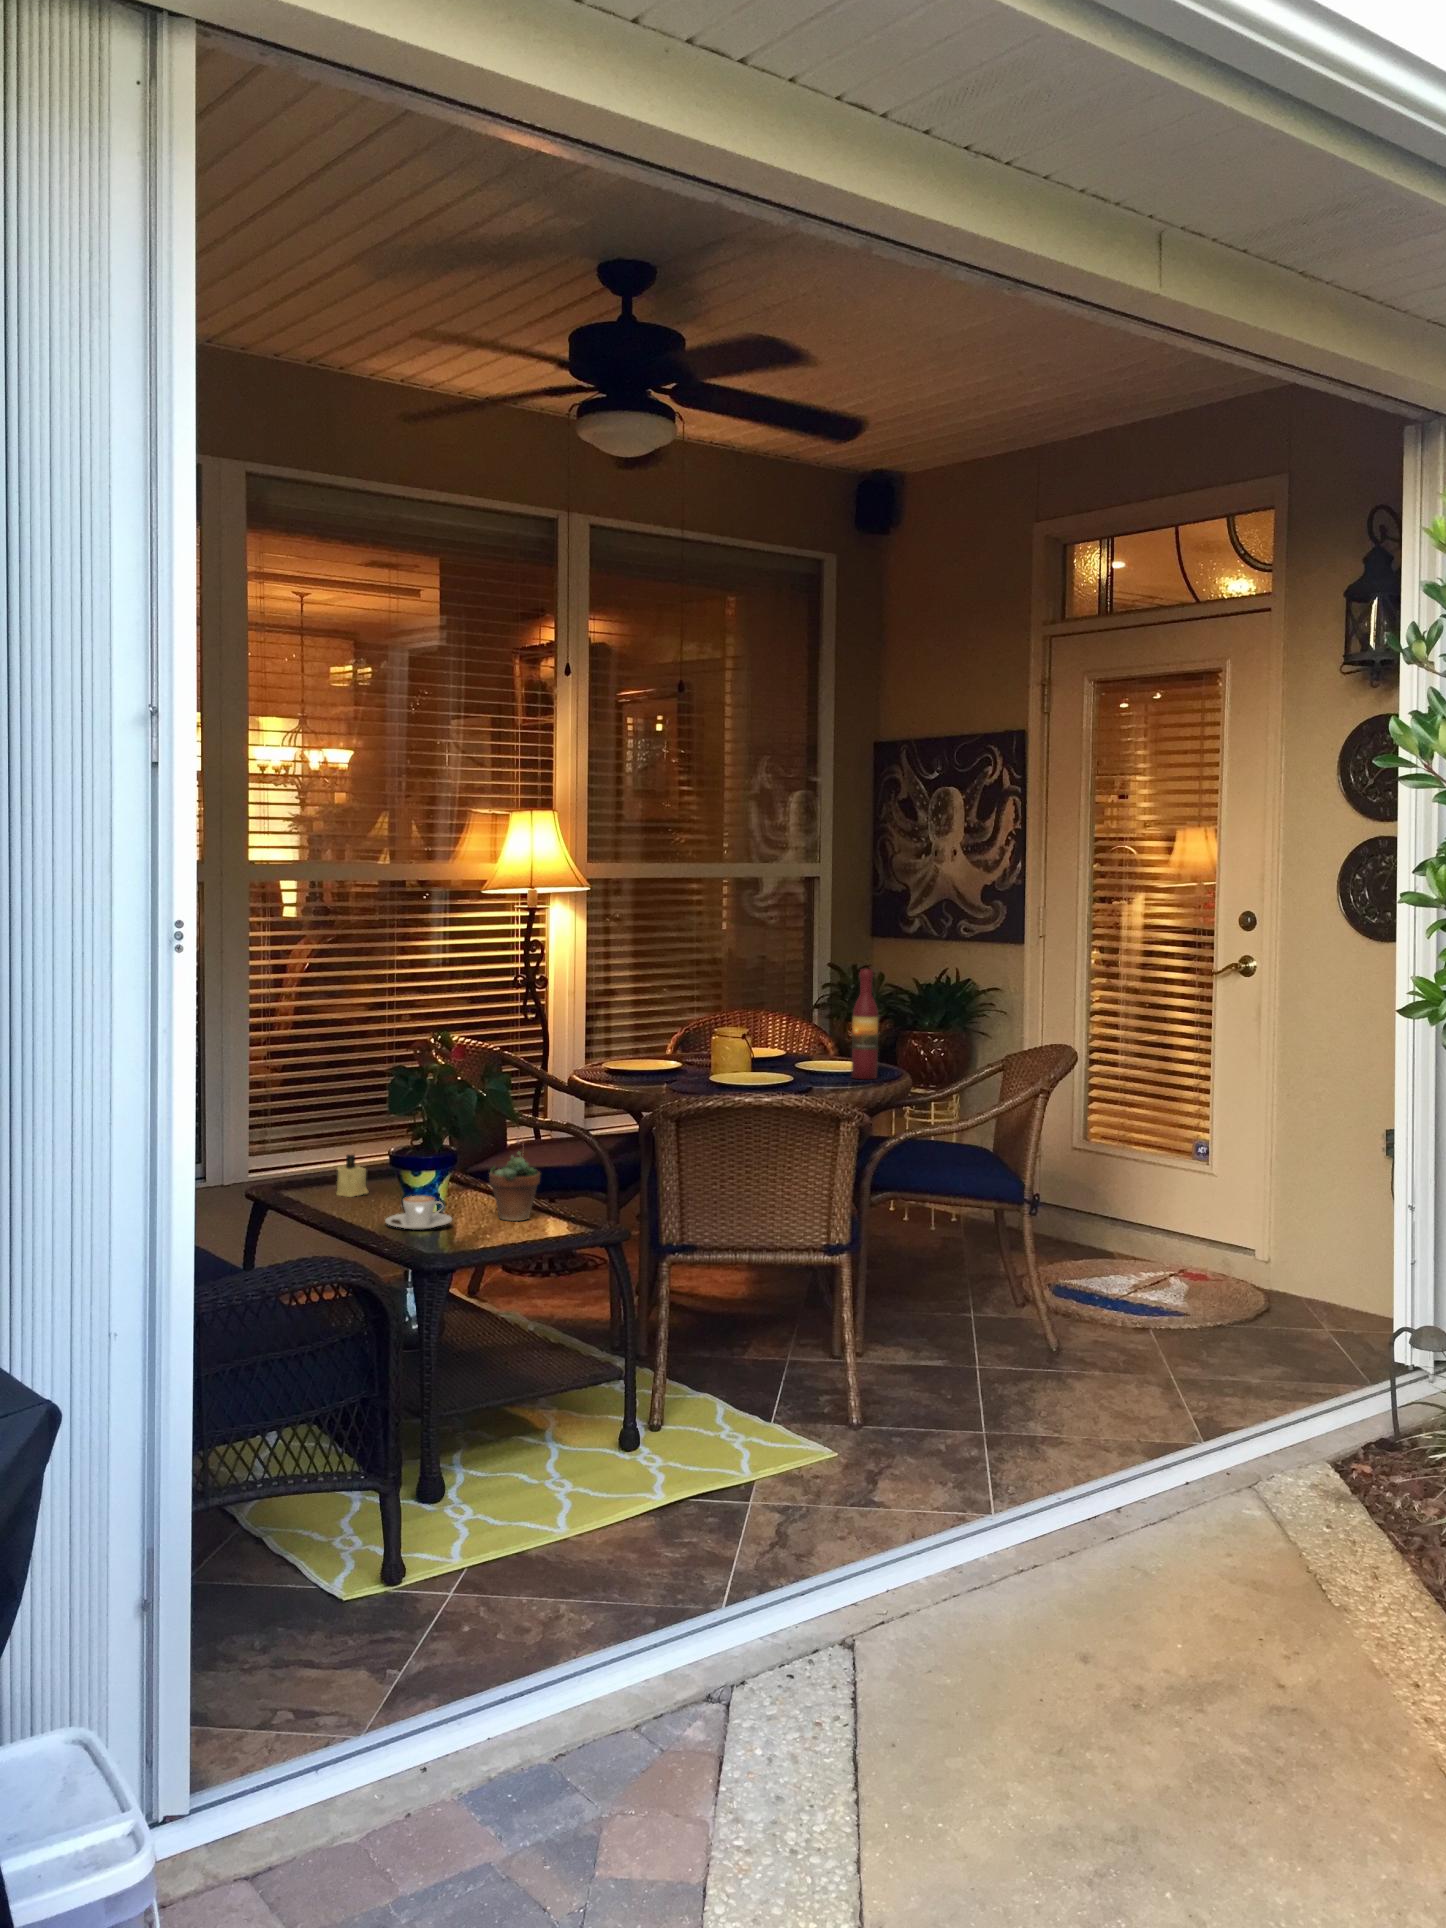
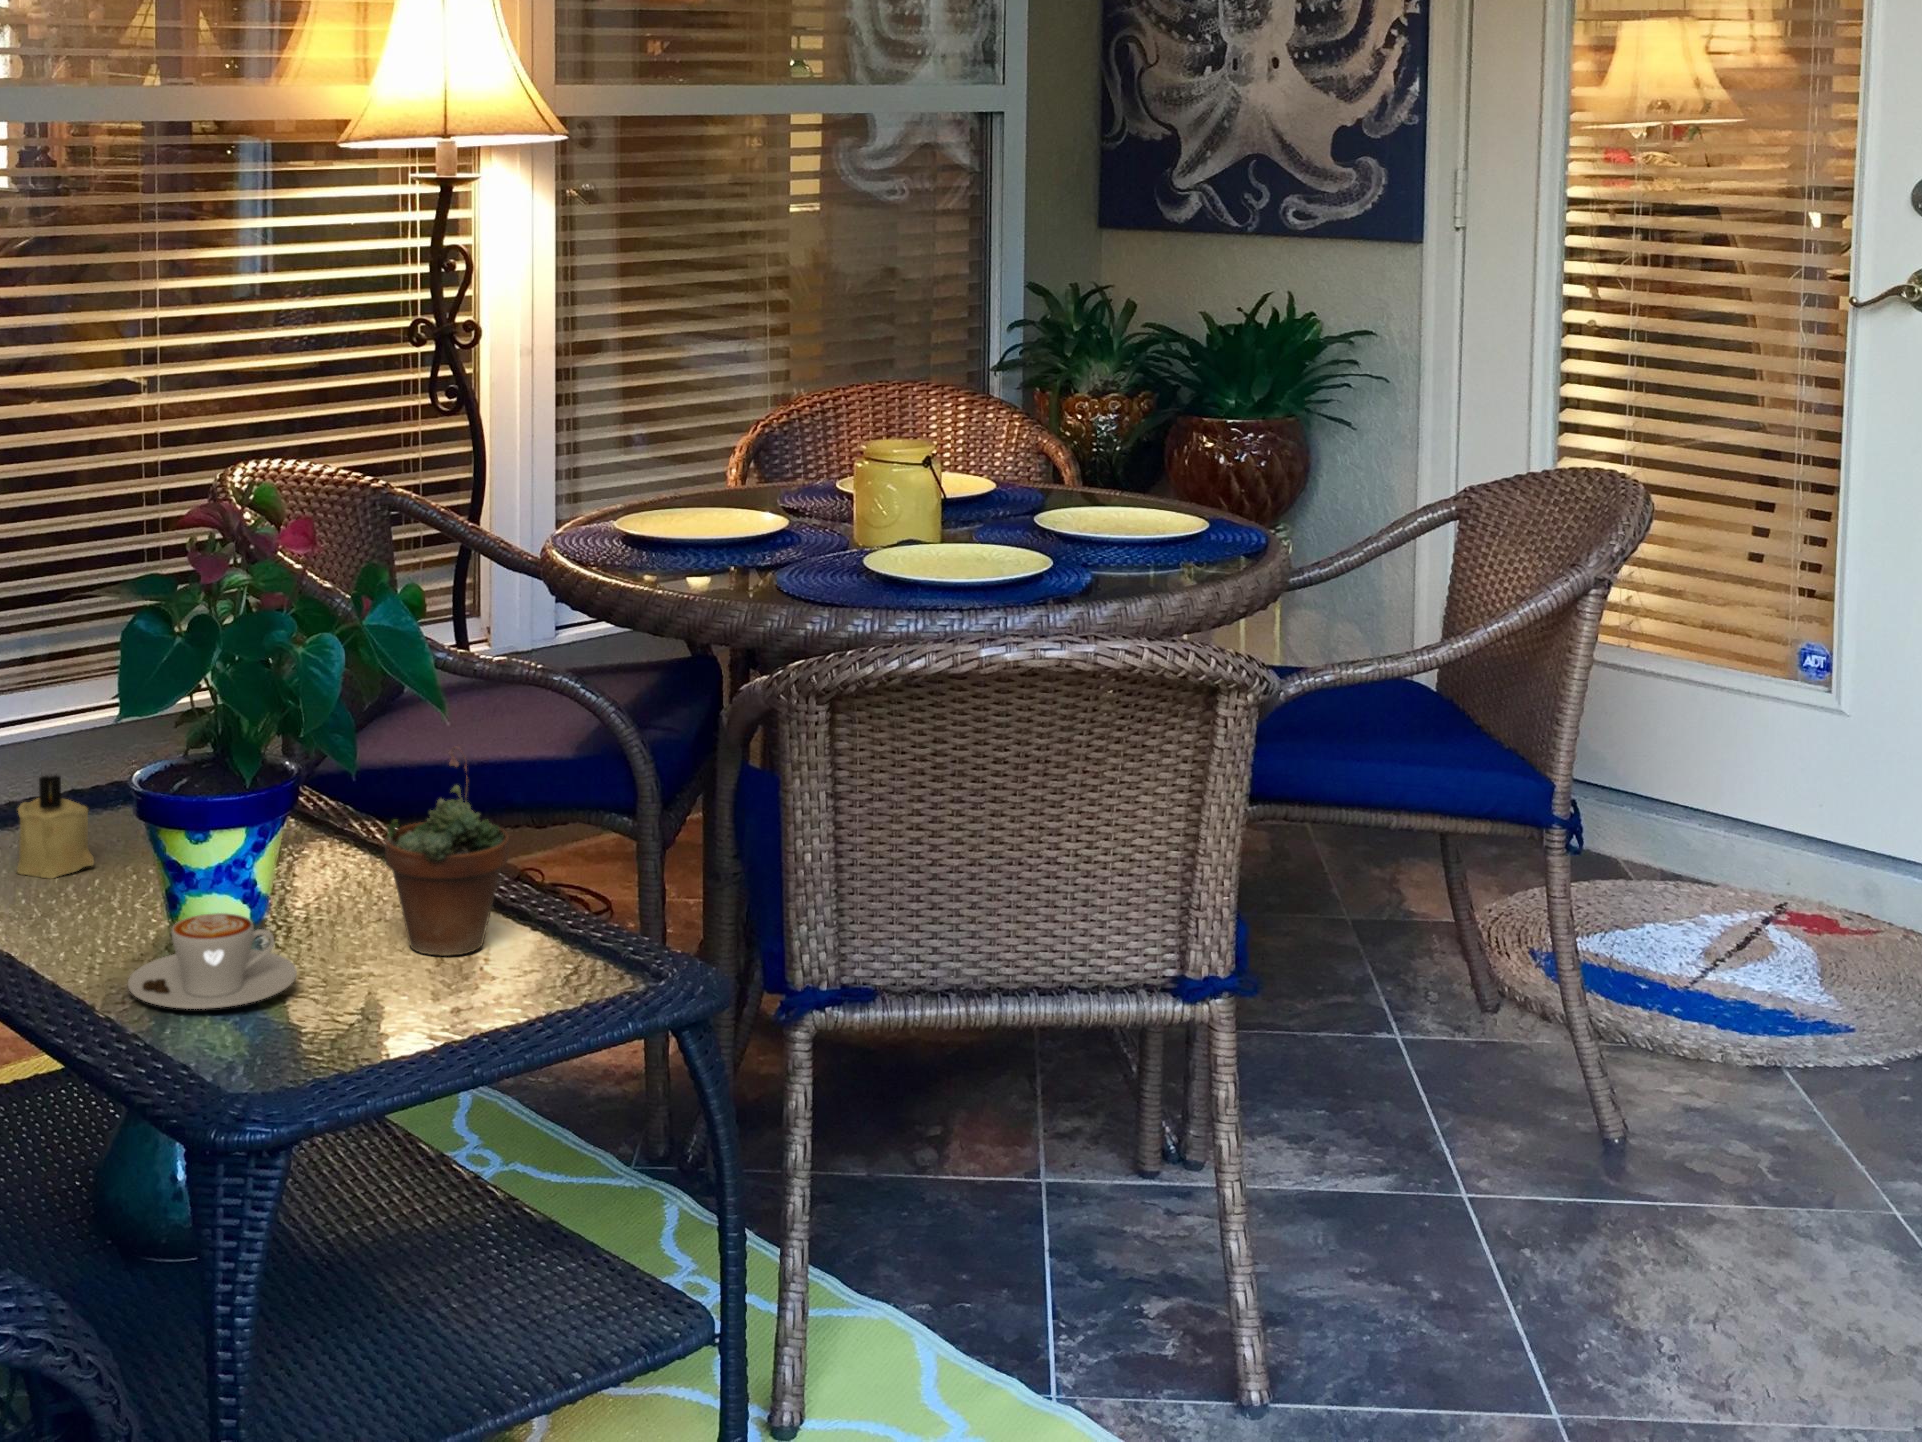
wine bottle: present [851,969,878,1079] -> none [1185,320,1246,567]

